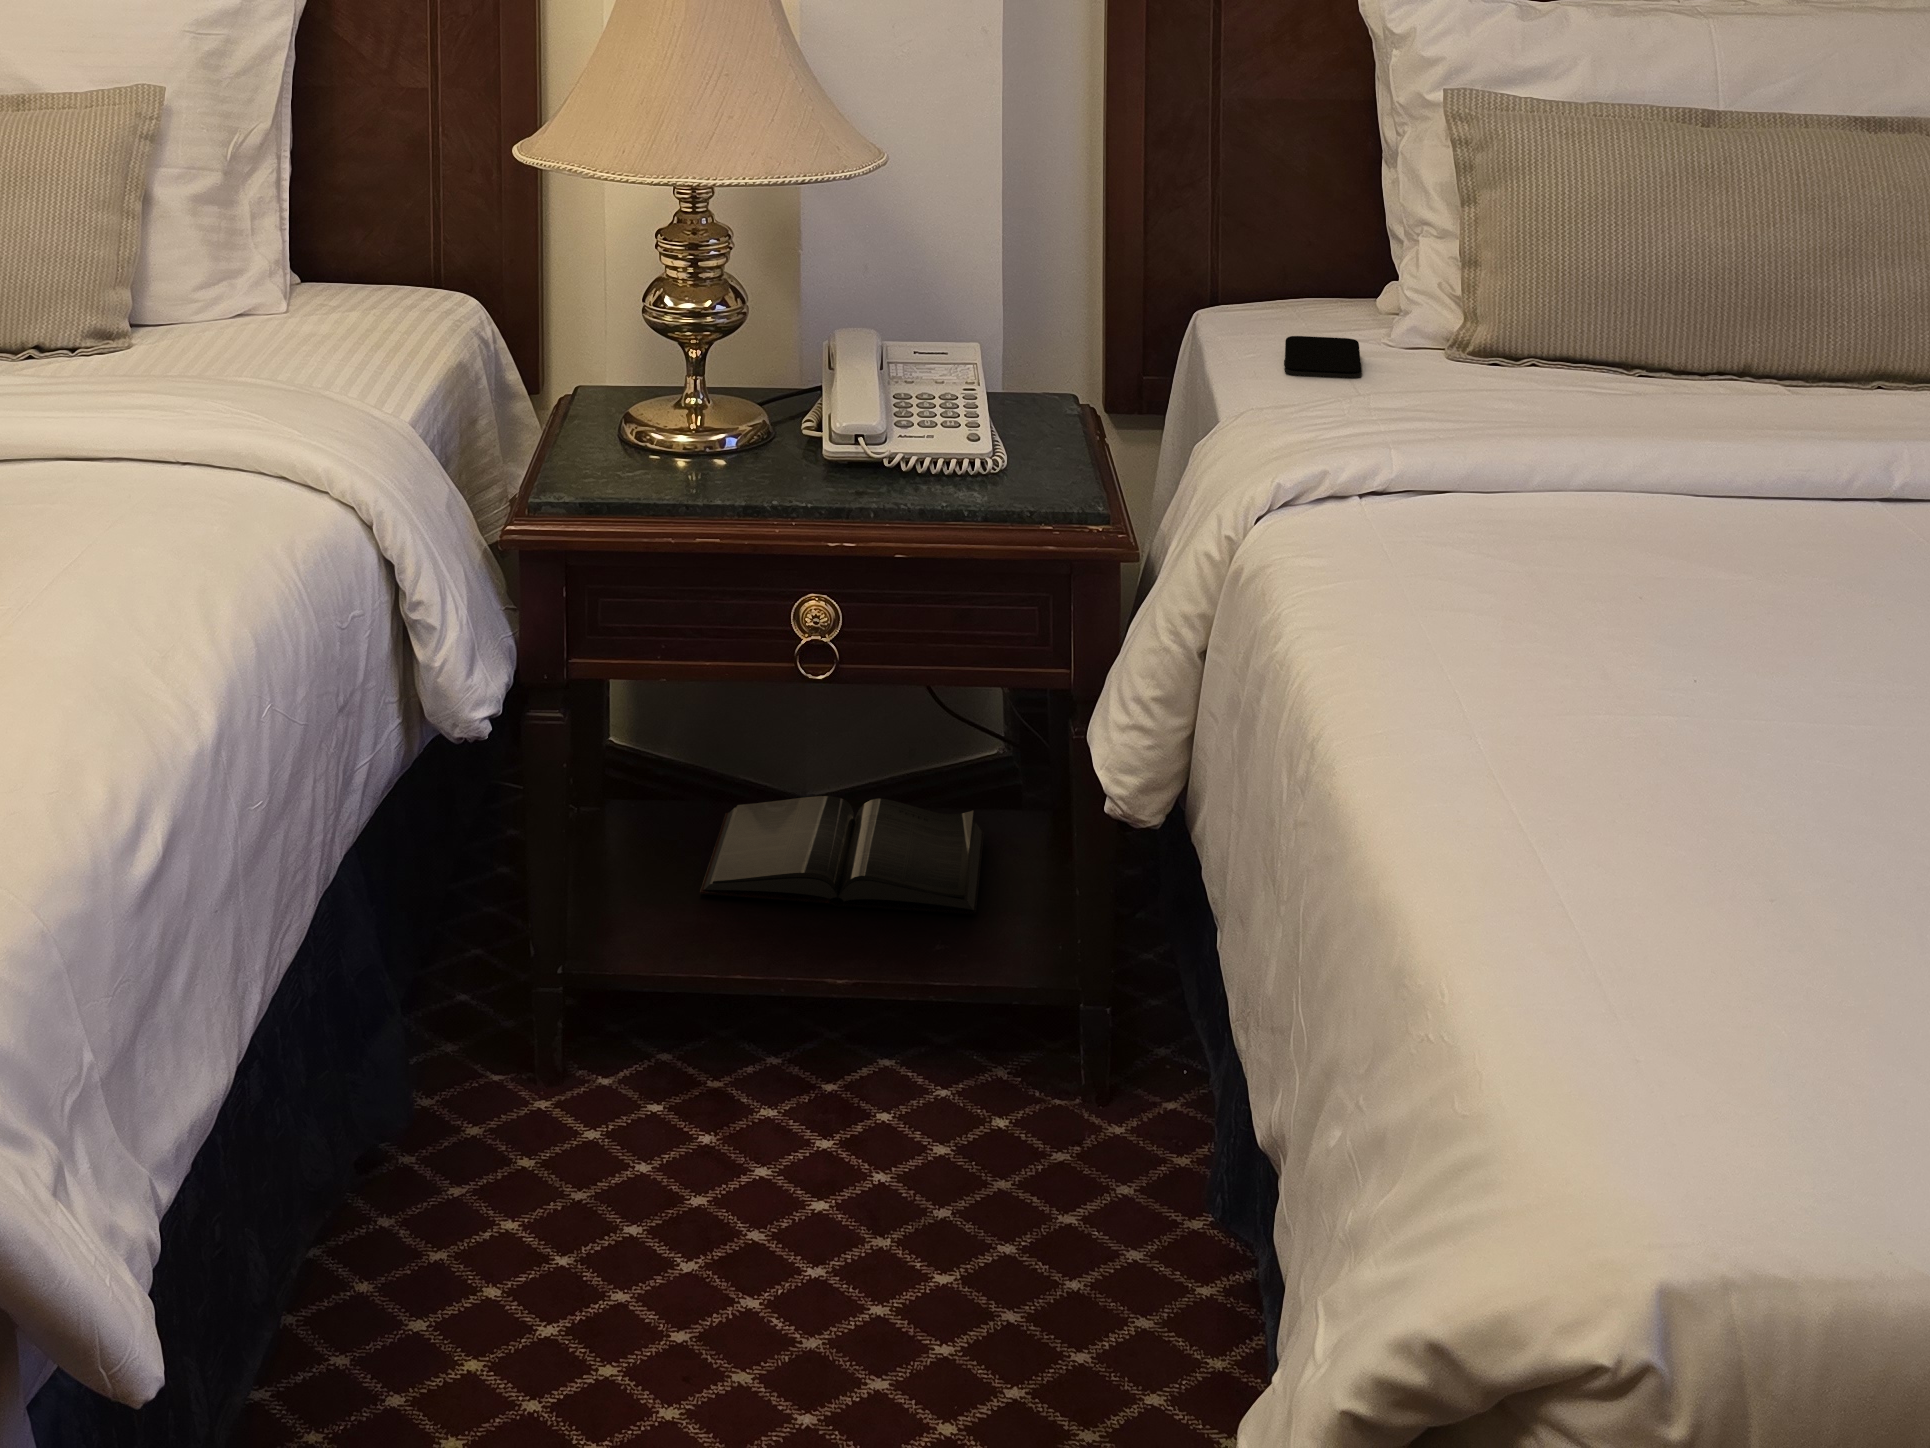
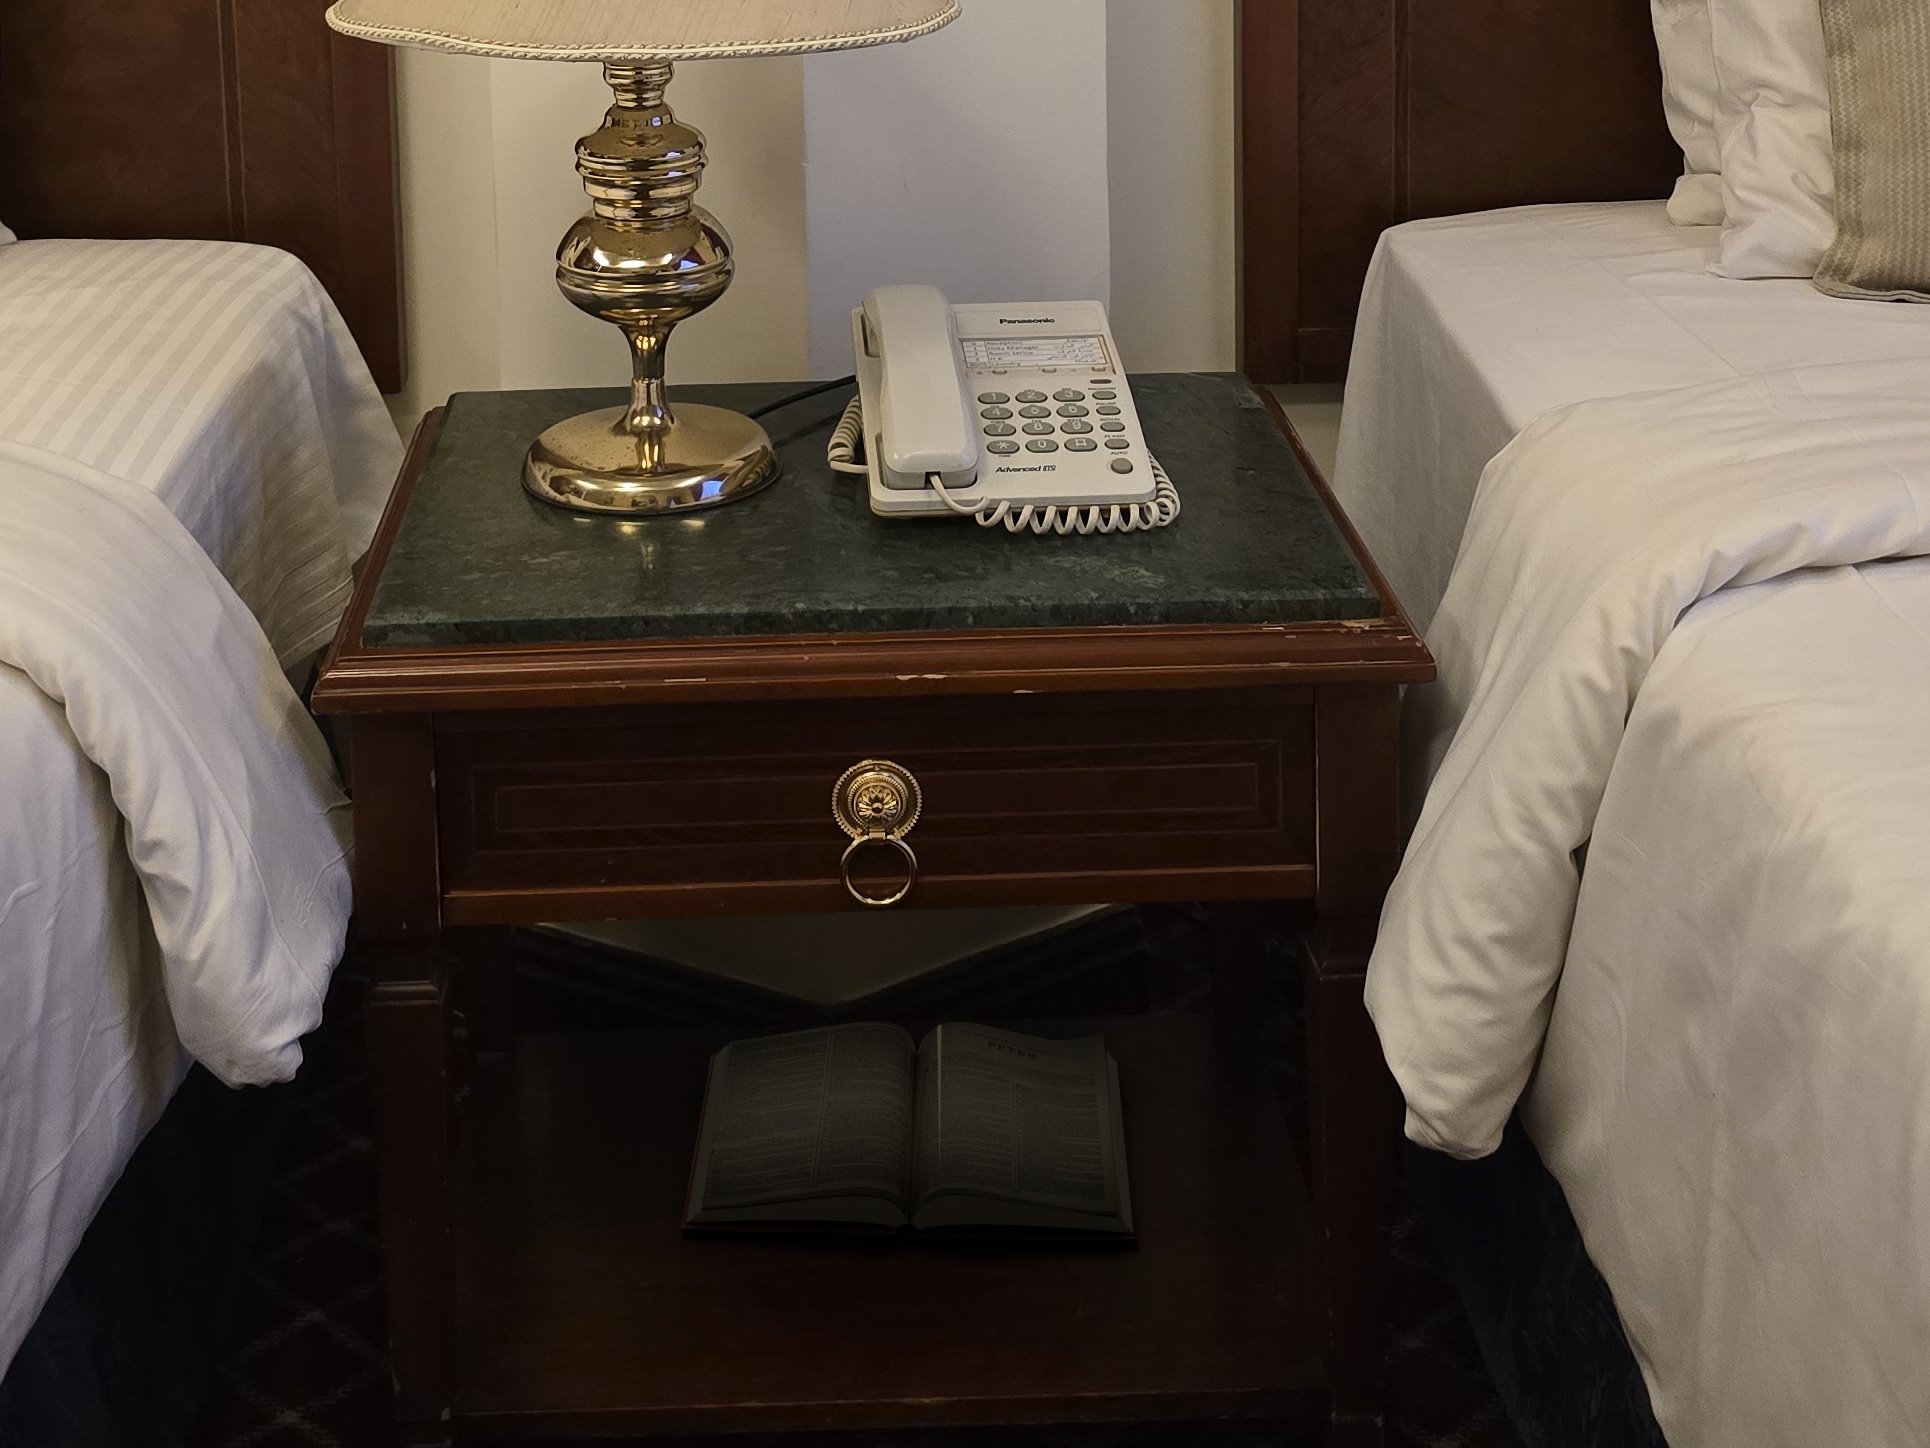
smartphone: present [1284,336,1362,378] -> none [1584,269,1742,341]

